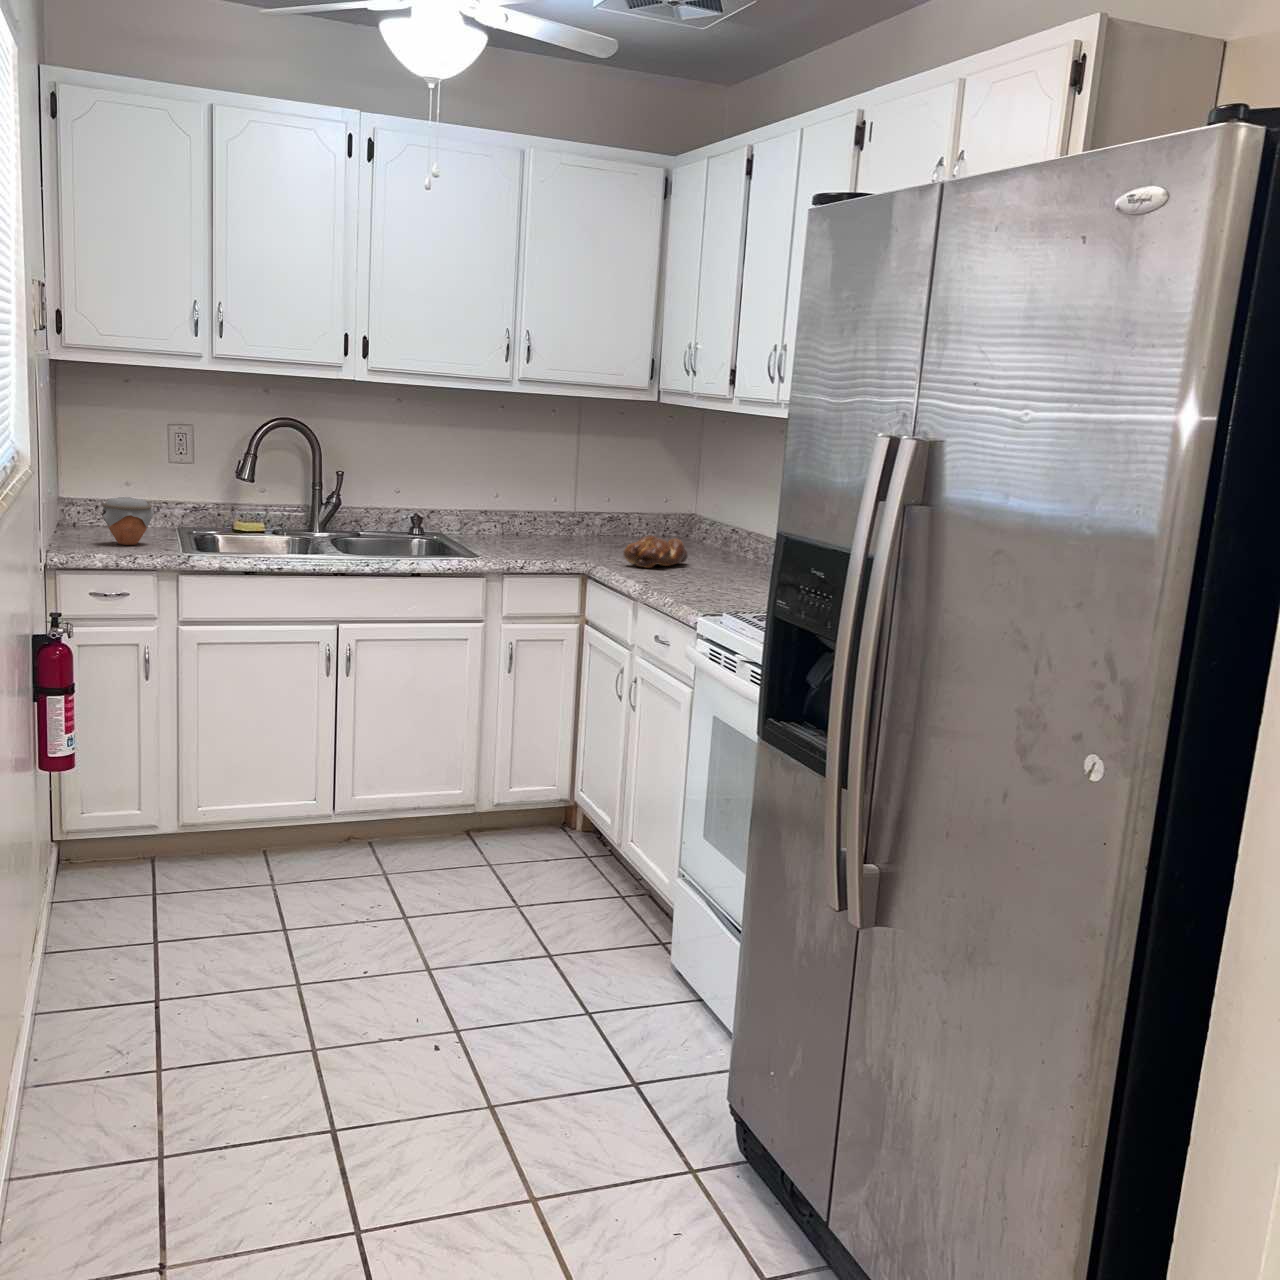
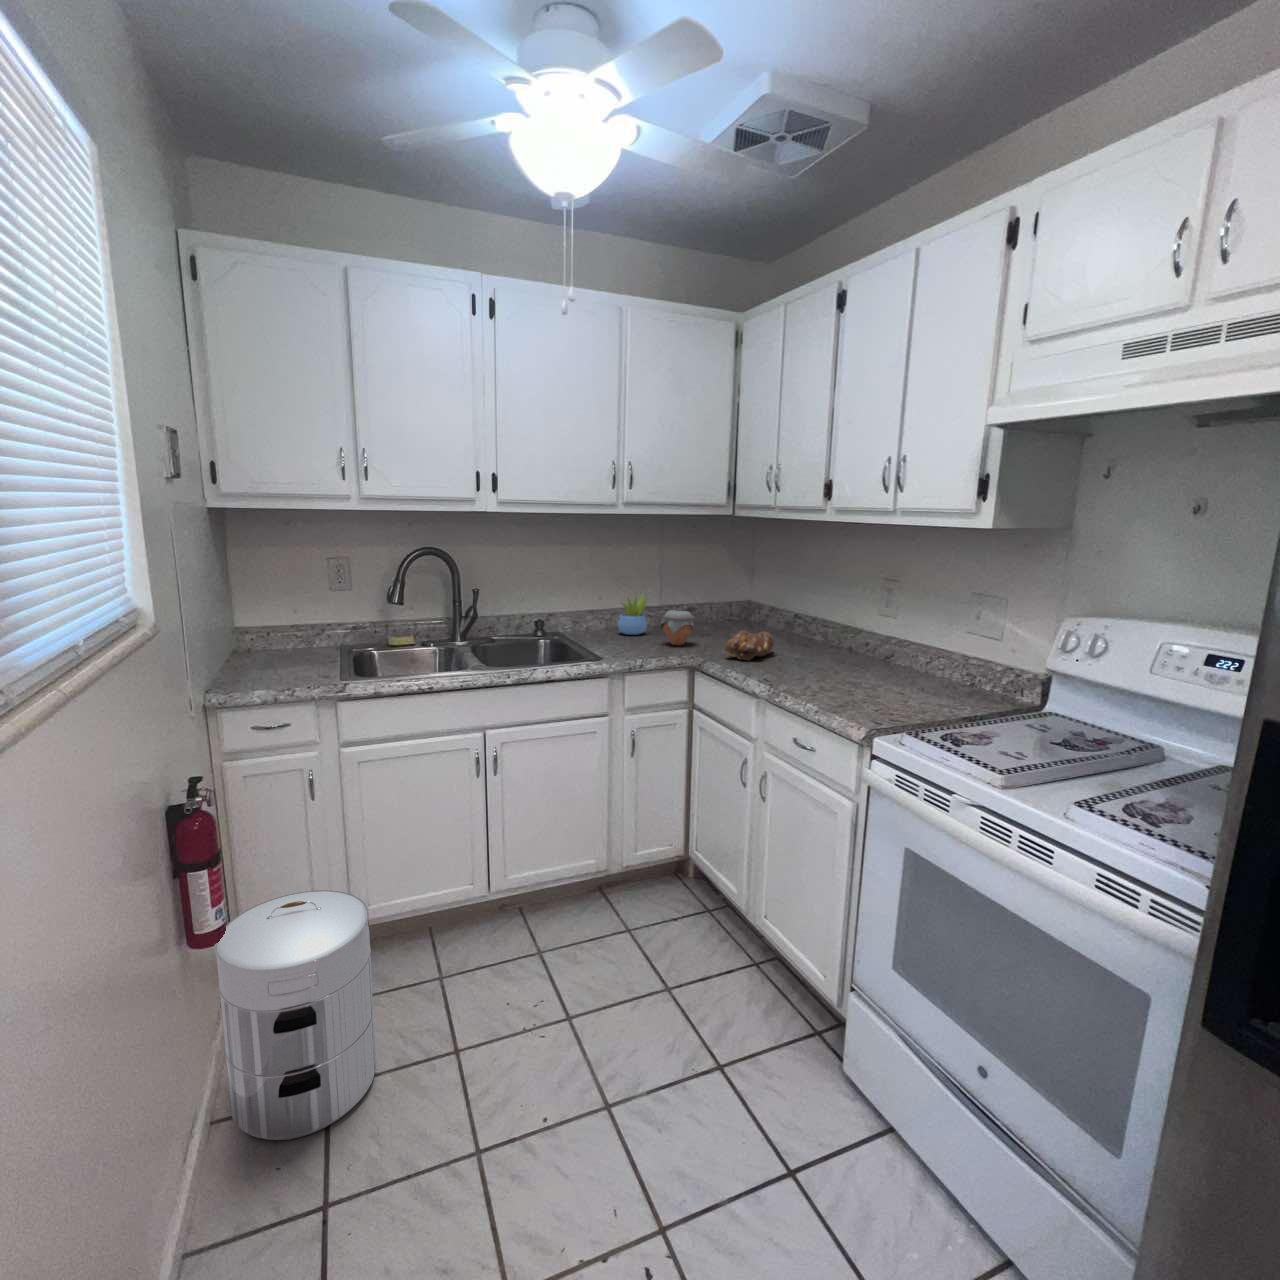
succulent plant: none [516,486,555,542] -> present [618,592,647,635]
jar: present [101,497,154,545] -> present [661,610,694,645]
waste bin: none [62,748,206,967] -> present [215,890,376,1140]

